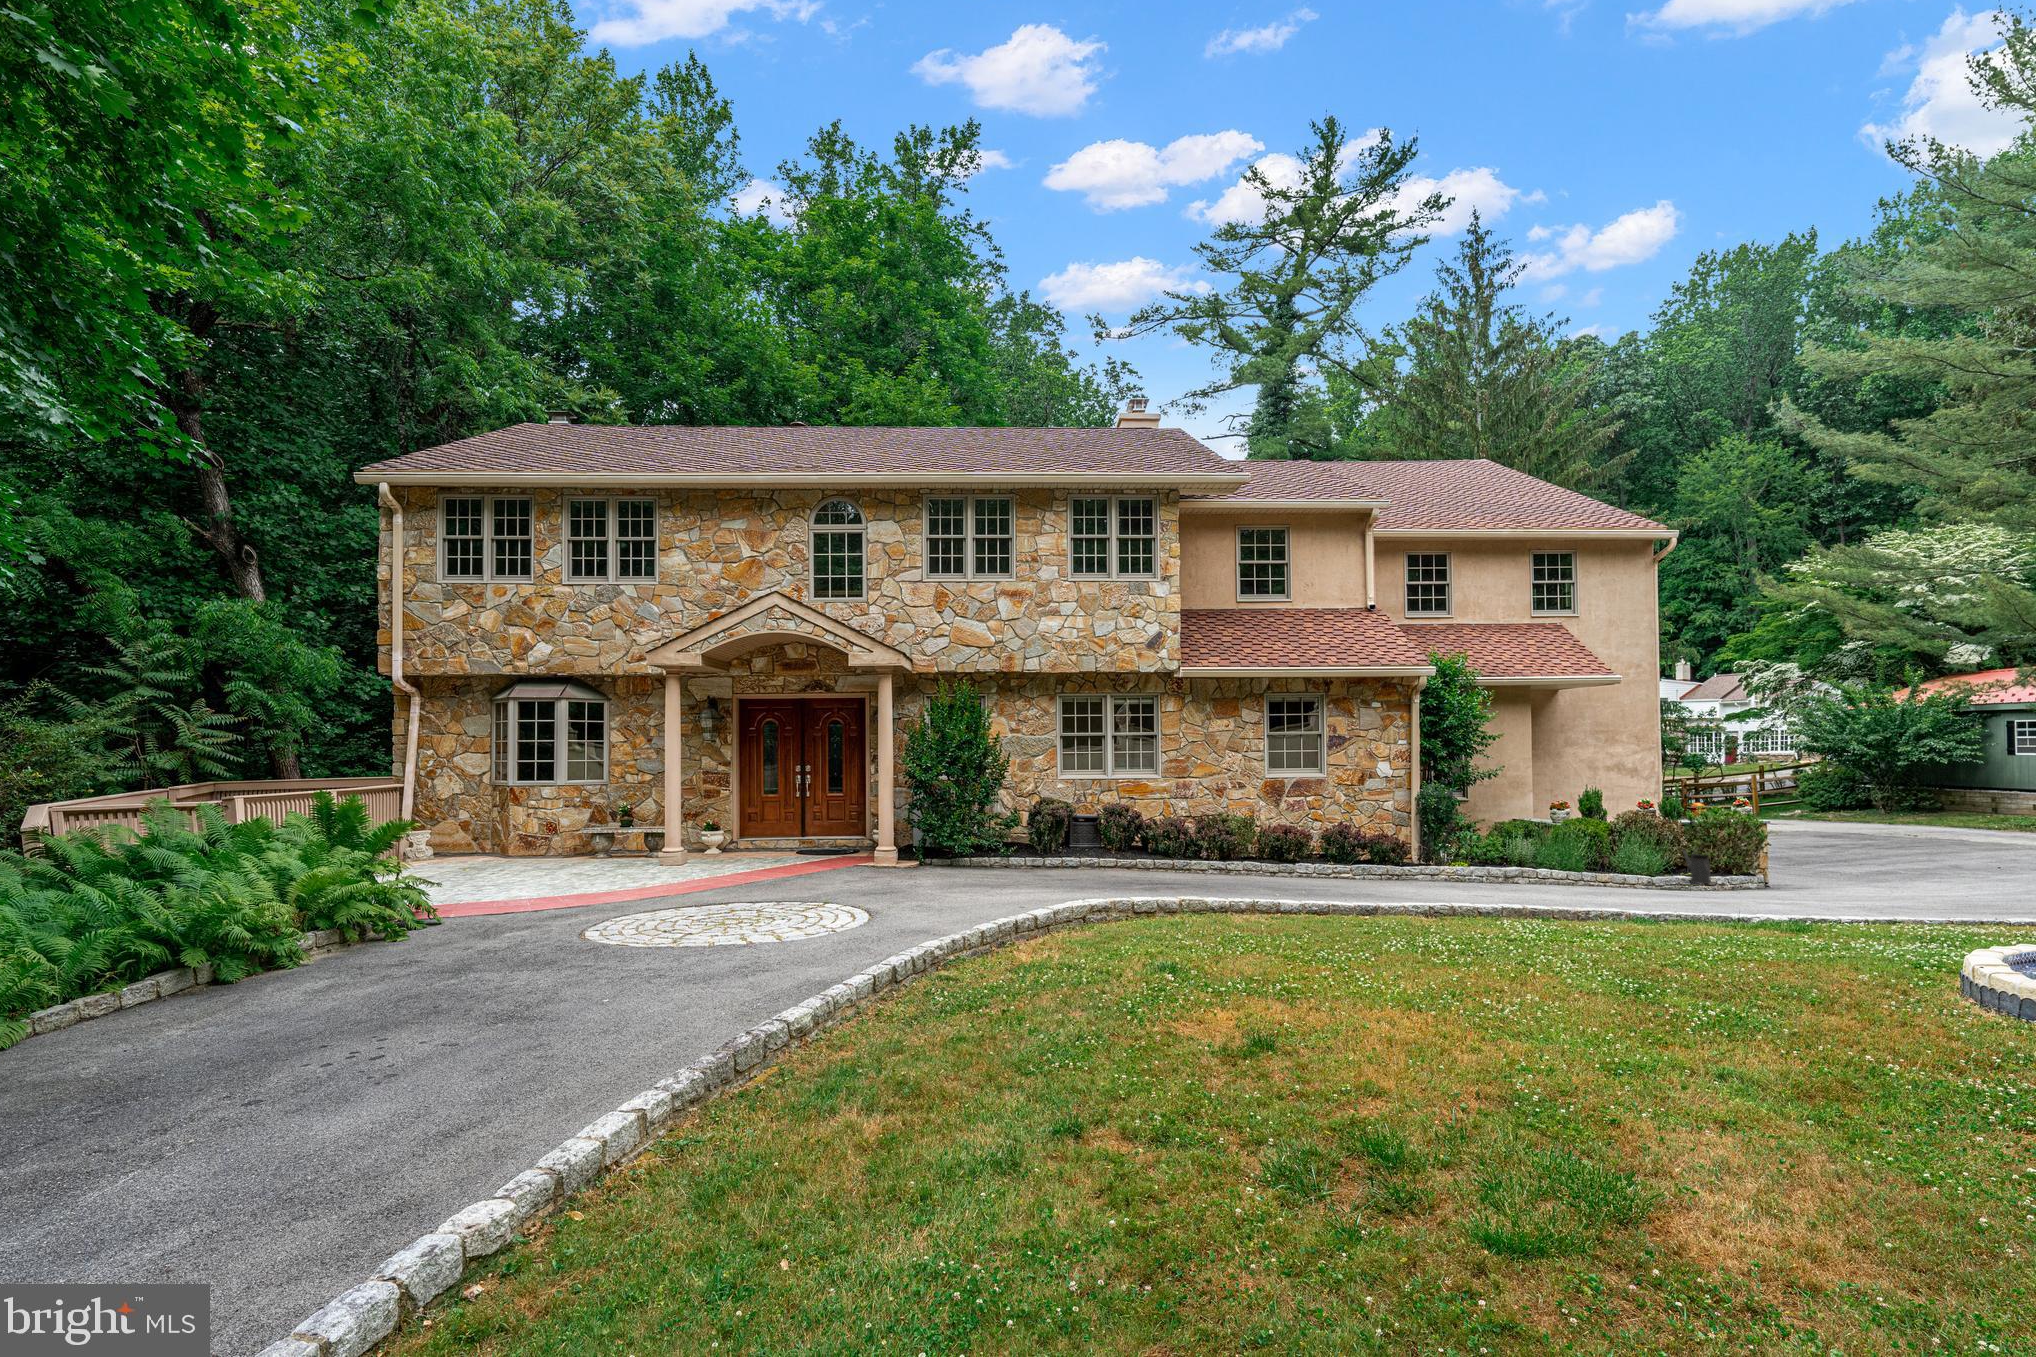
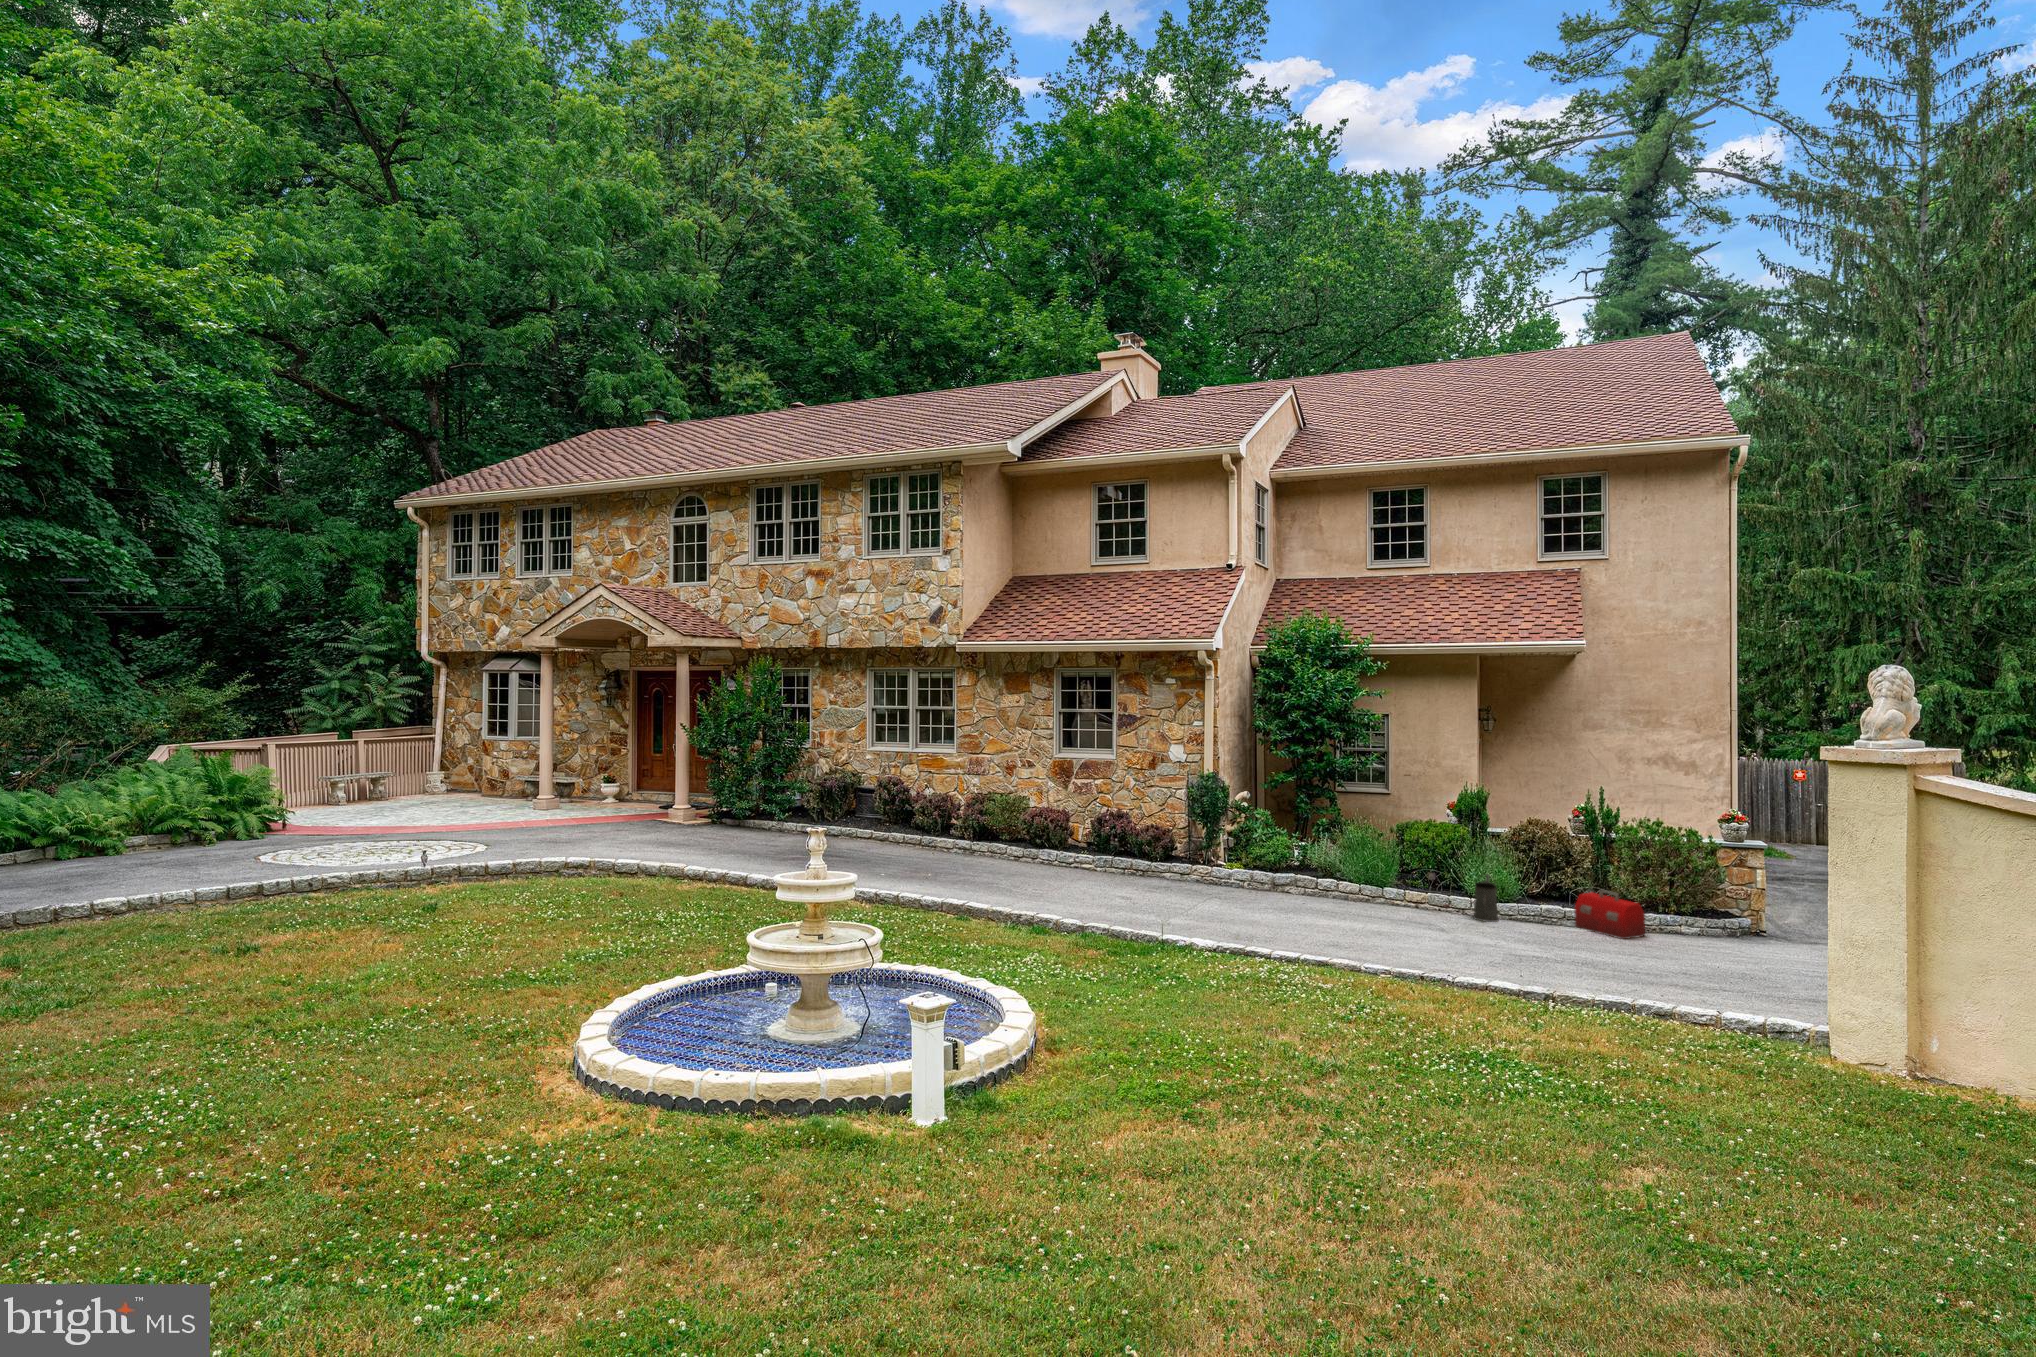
toolbox: none [1759,852,1808,887] -> present [1575,890,1645,939]

